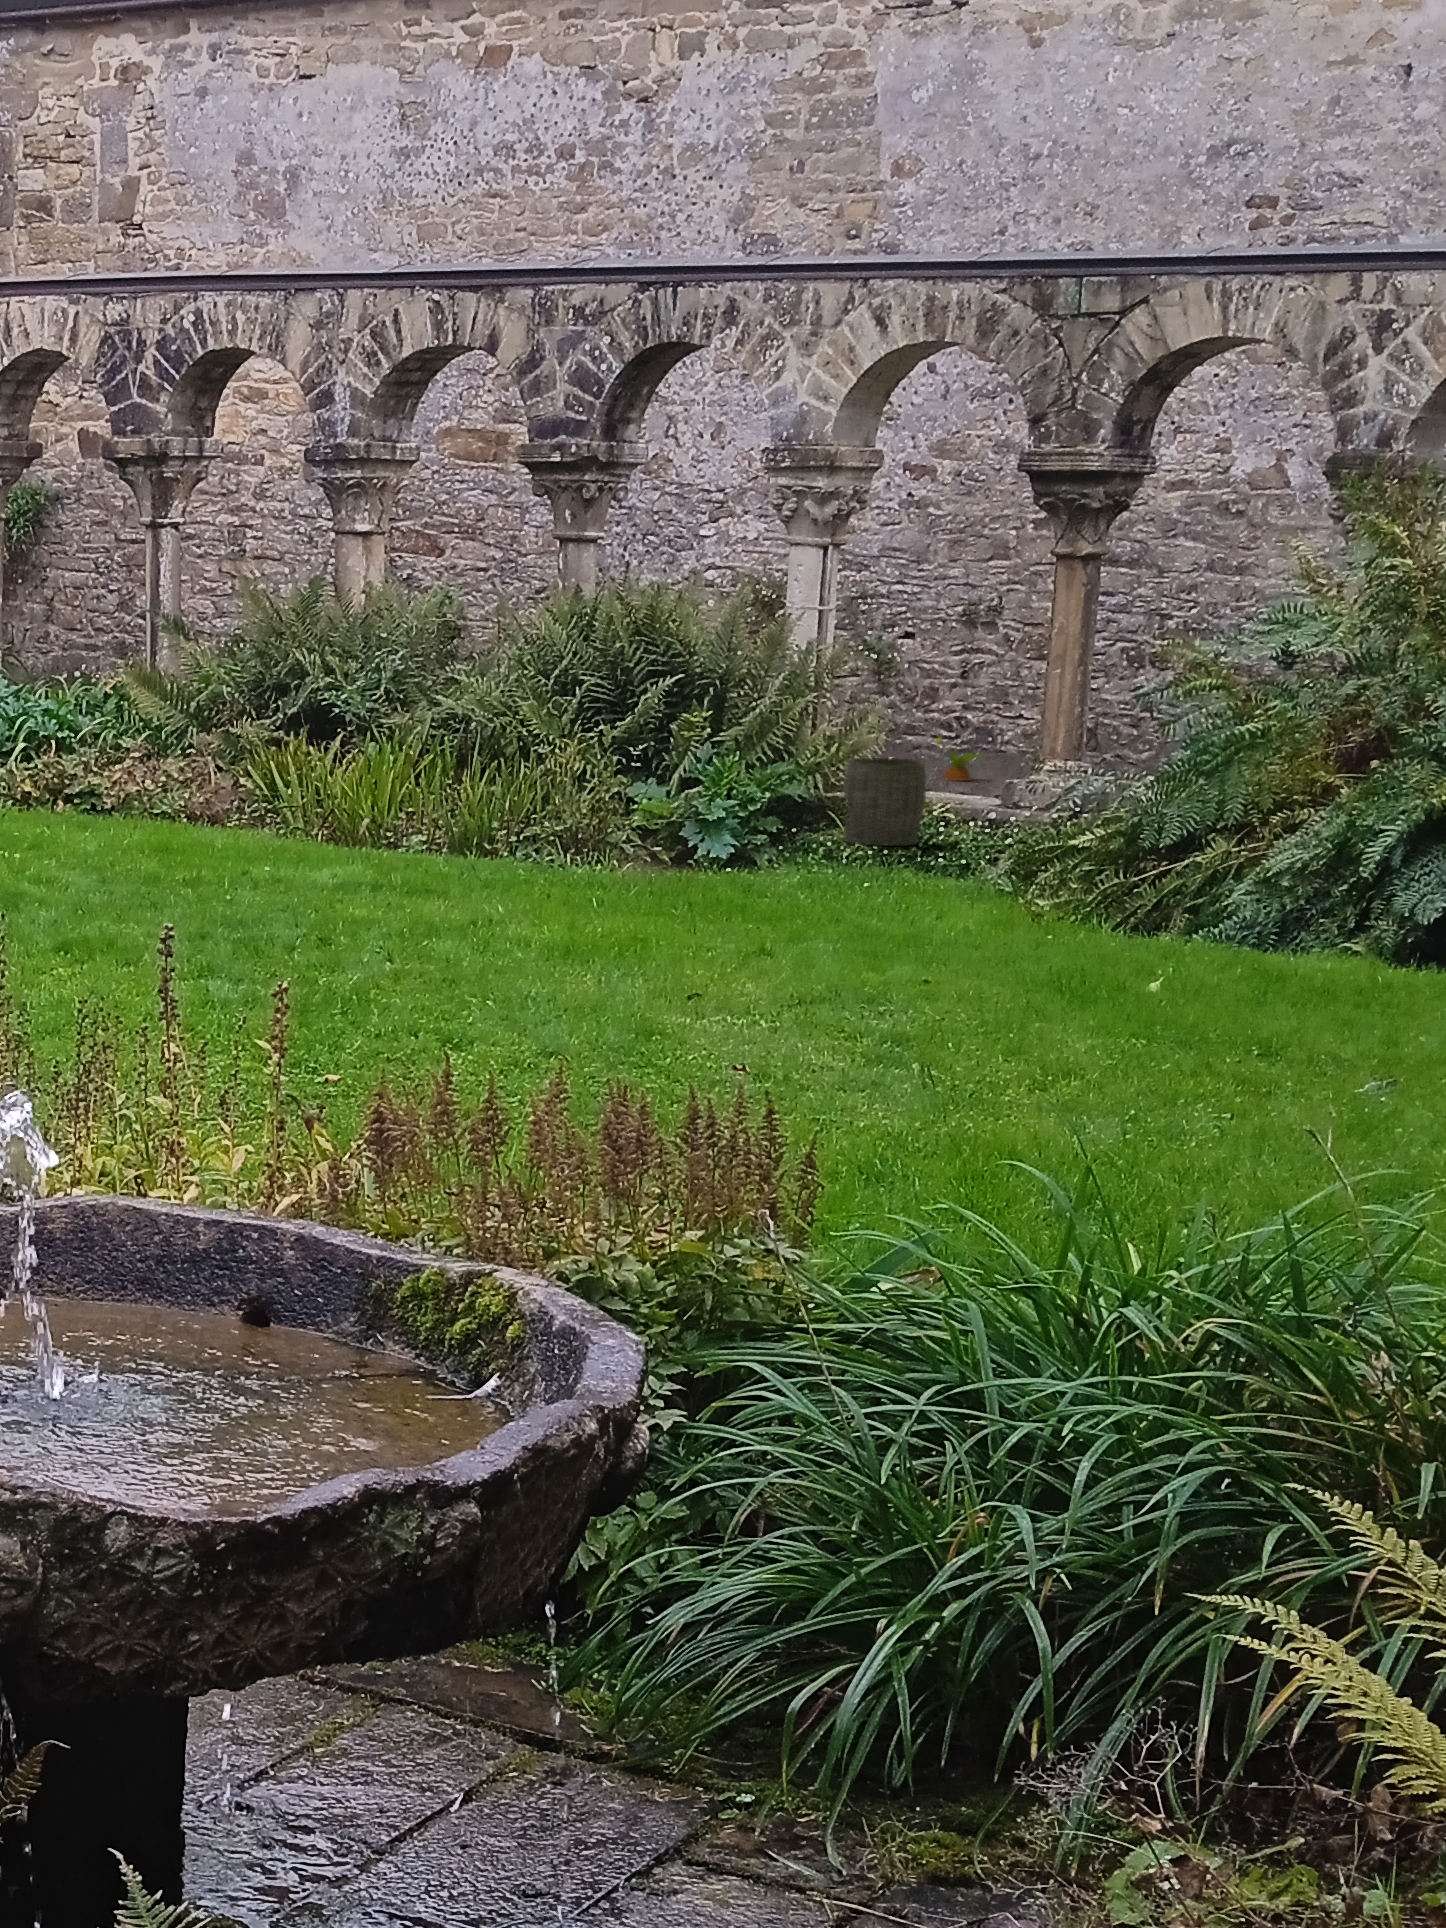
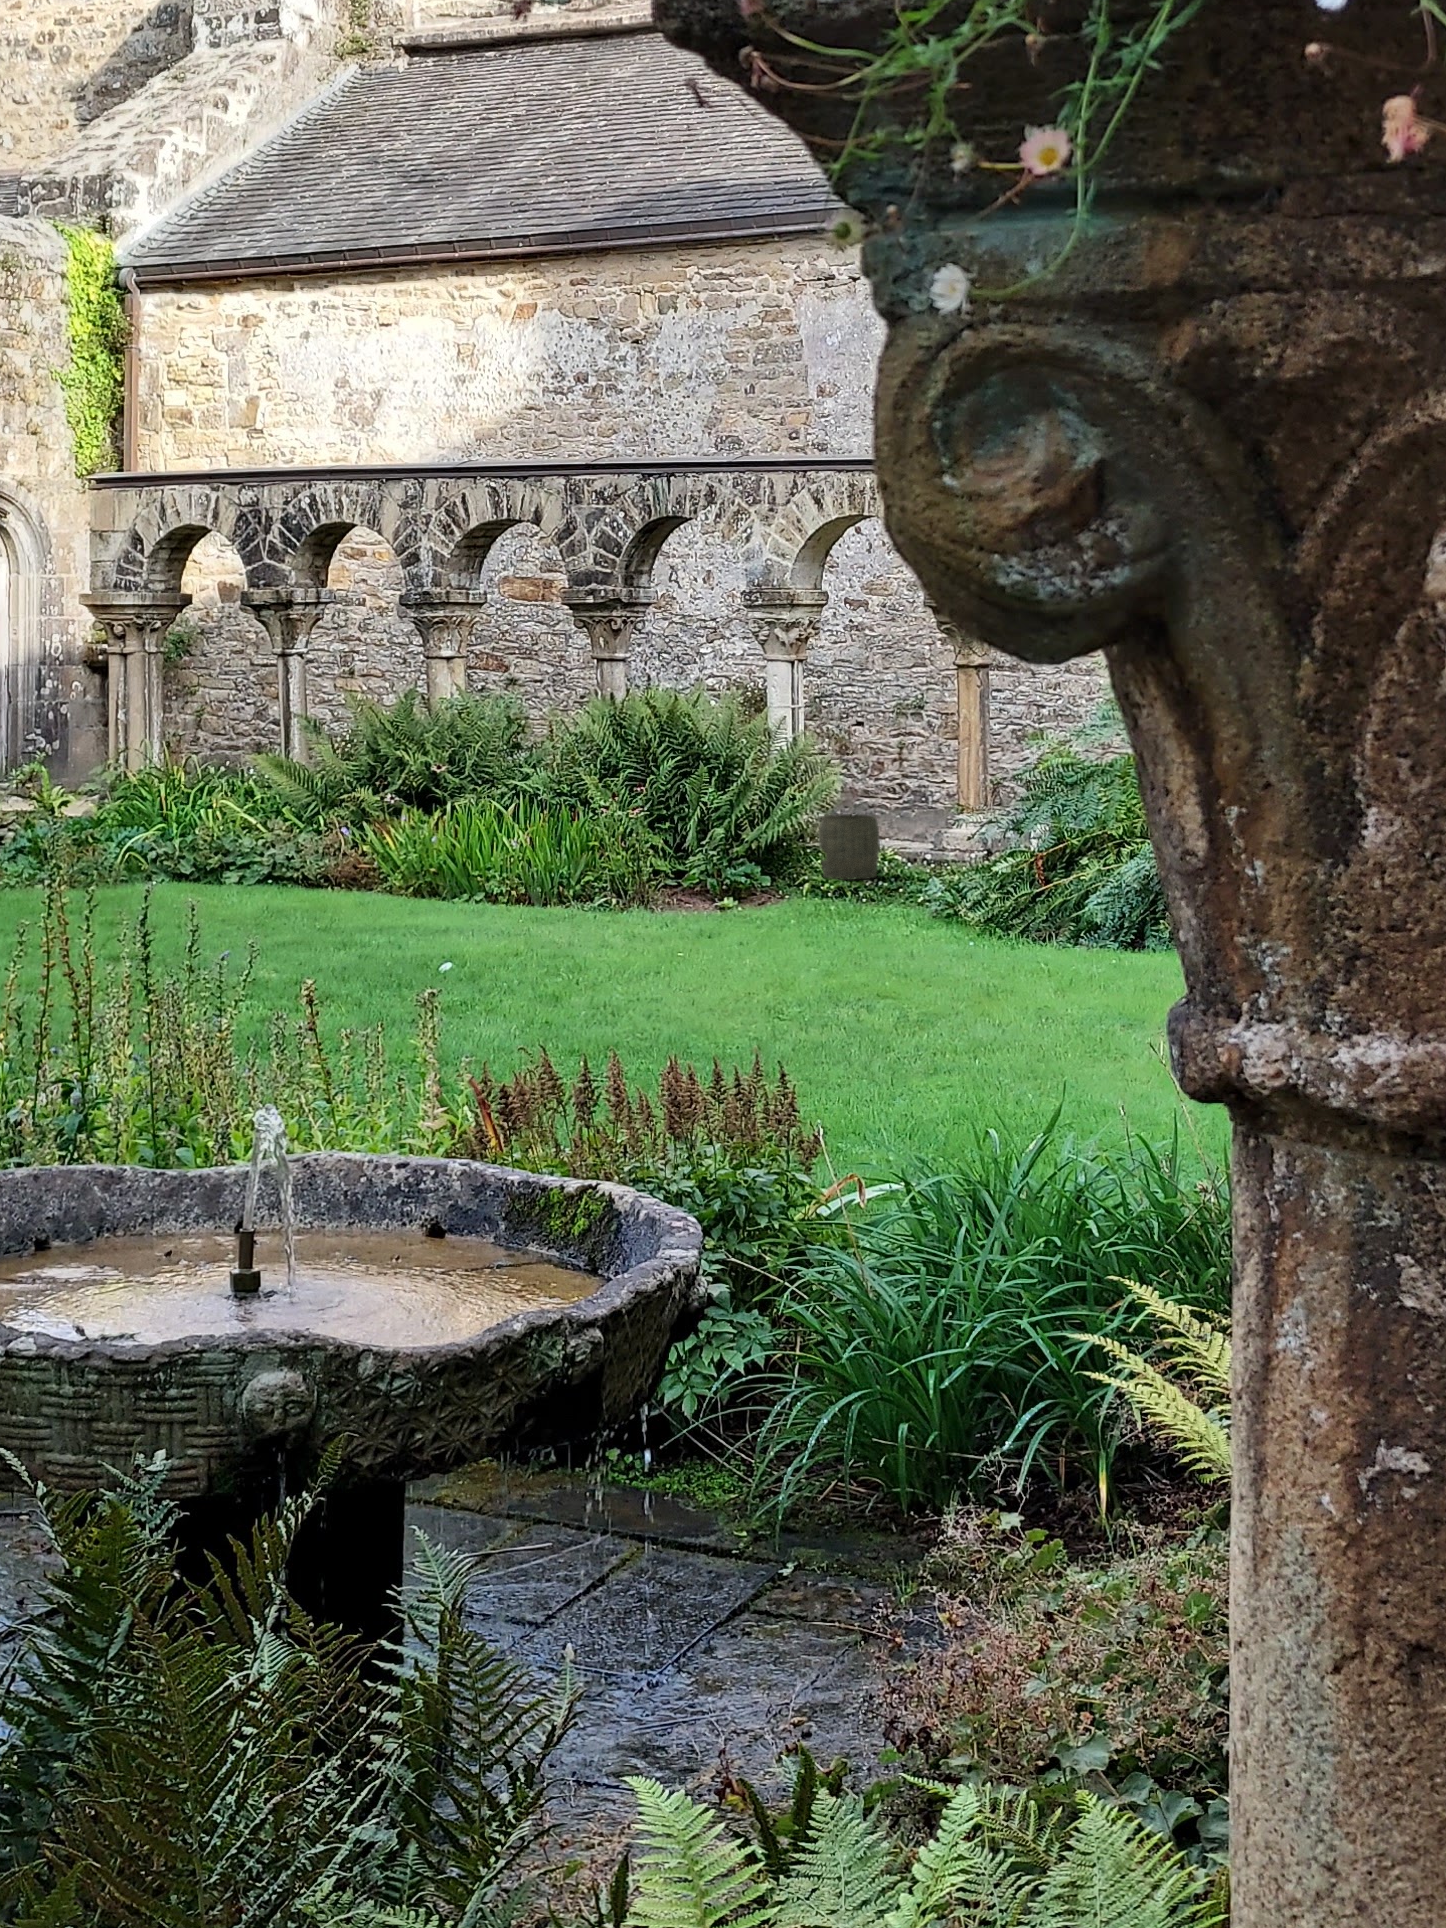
decorative plant: present [936,734,983,781] -> none [885,791,924,831]

